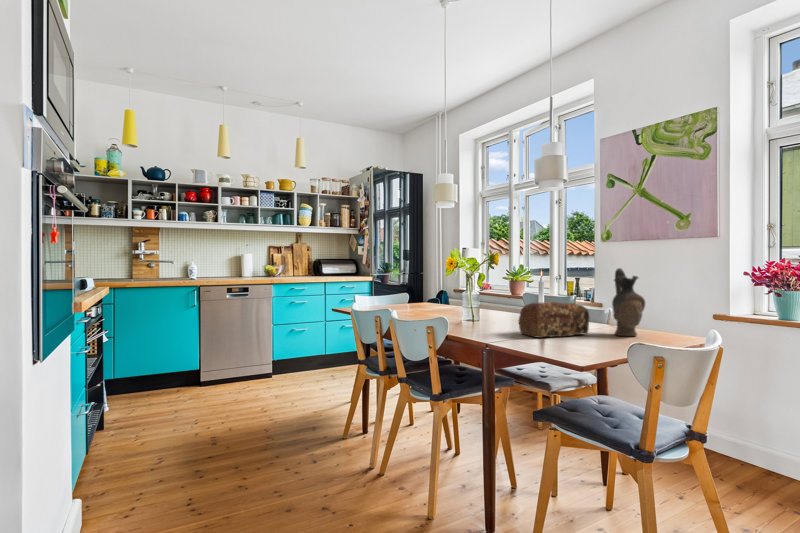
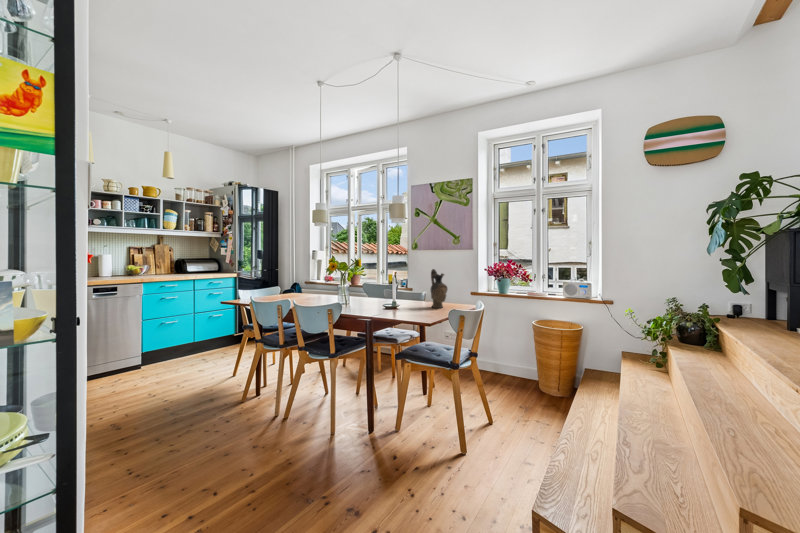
bread loaf: present [519,302,589,338] -> none [380,290,420,312]

